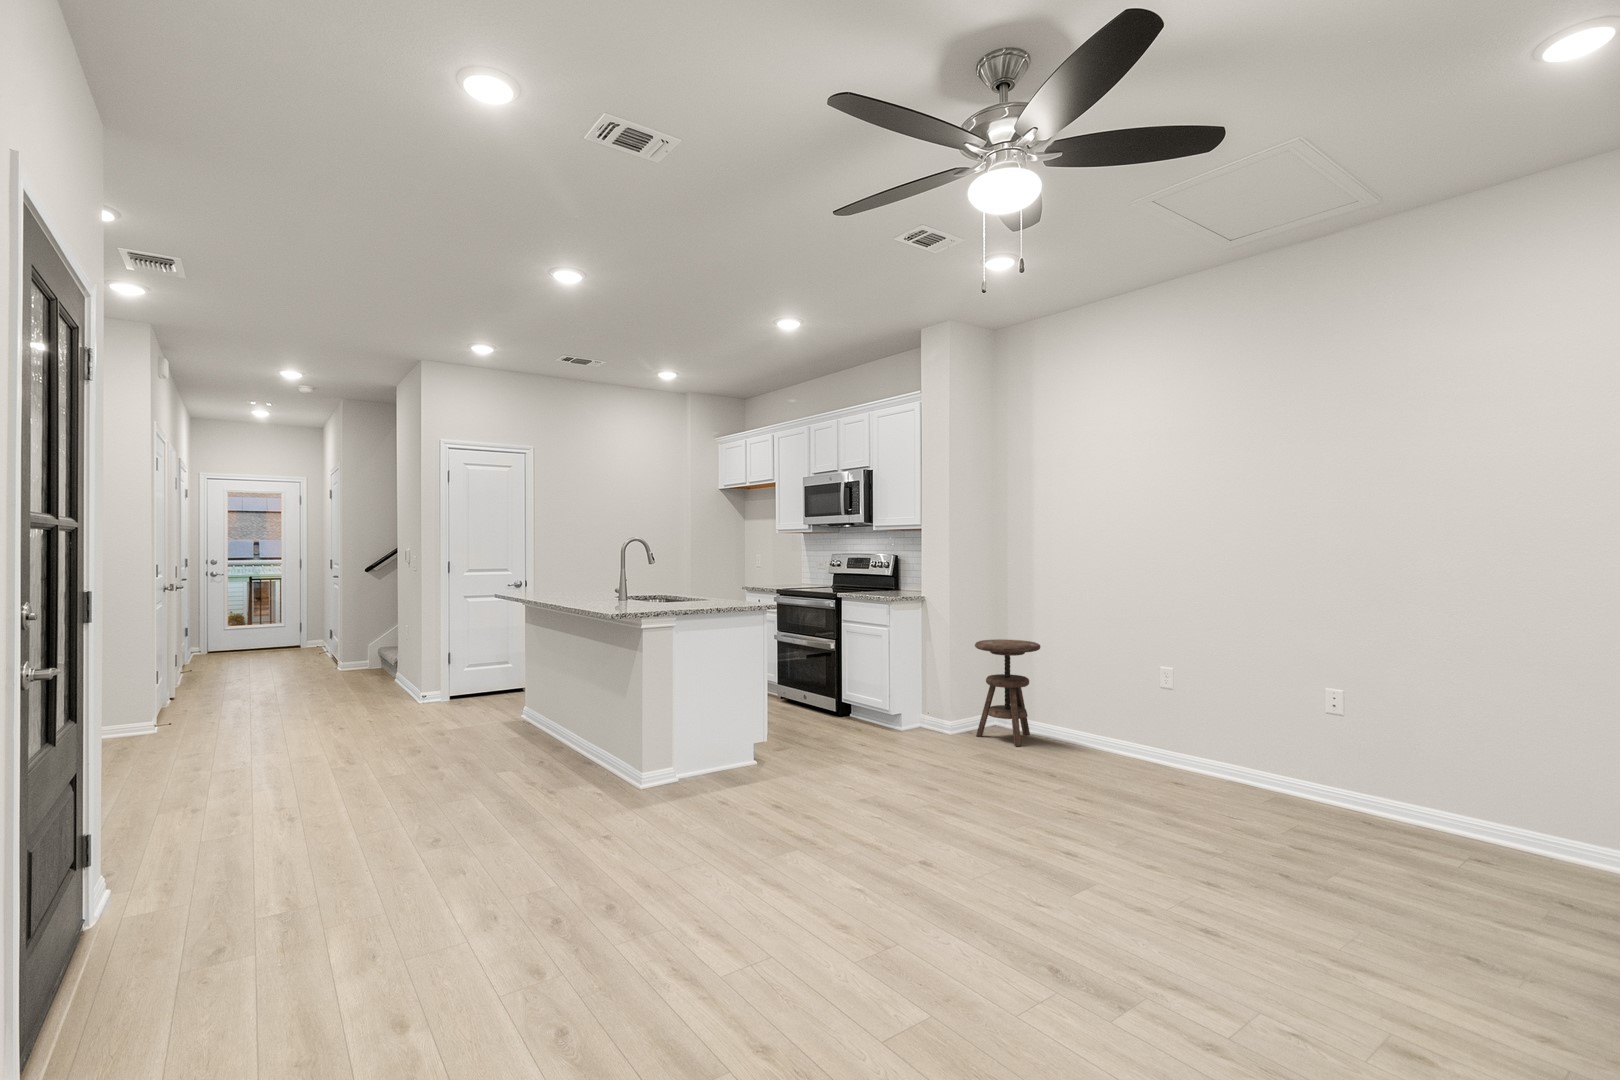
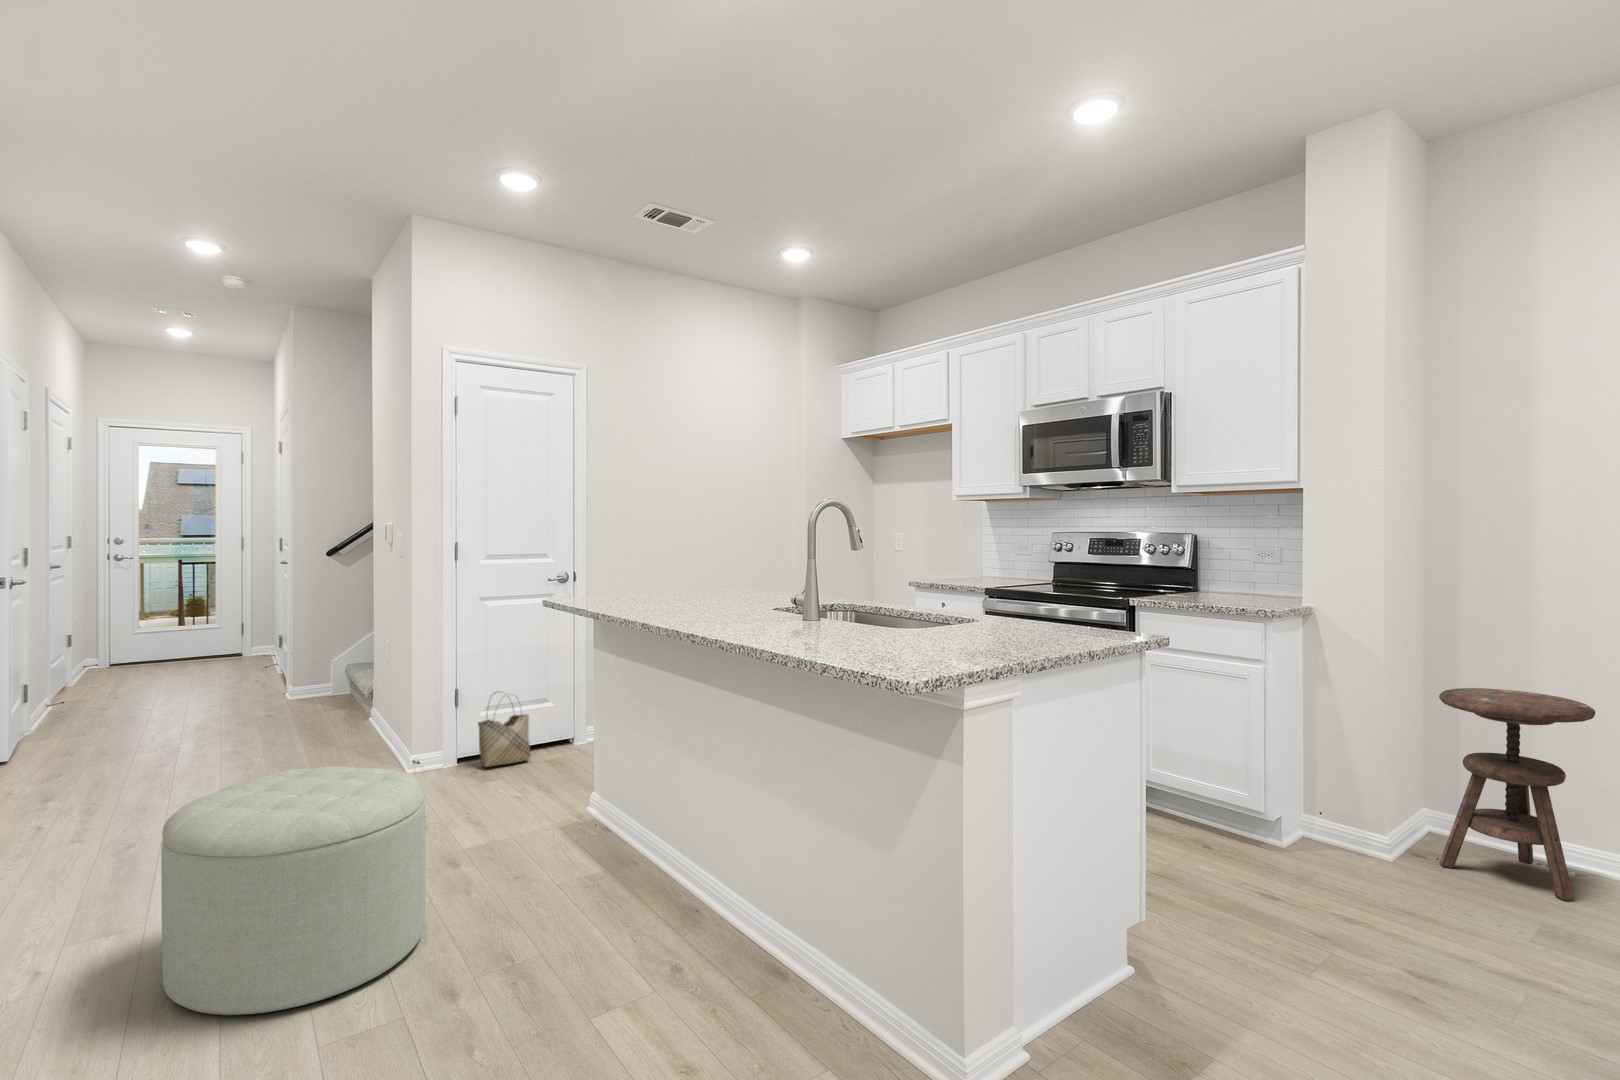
woven basket: none [461,655,494,700] -> present [478,695,530,767]
ottoman: none [301,675,422,773] -> present [161,767,425,1015]

